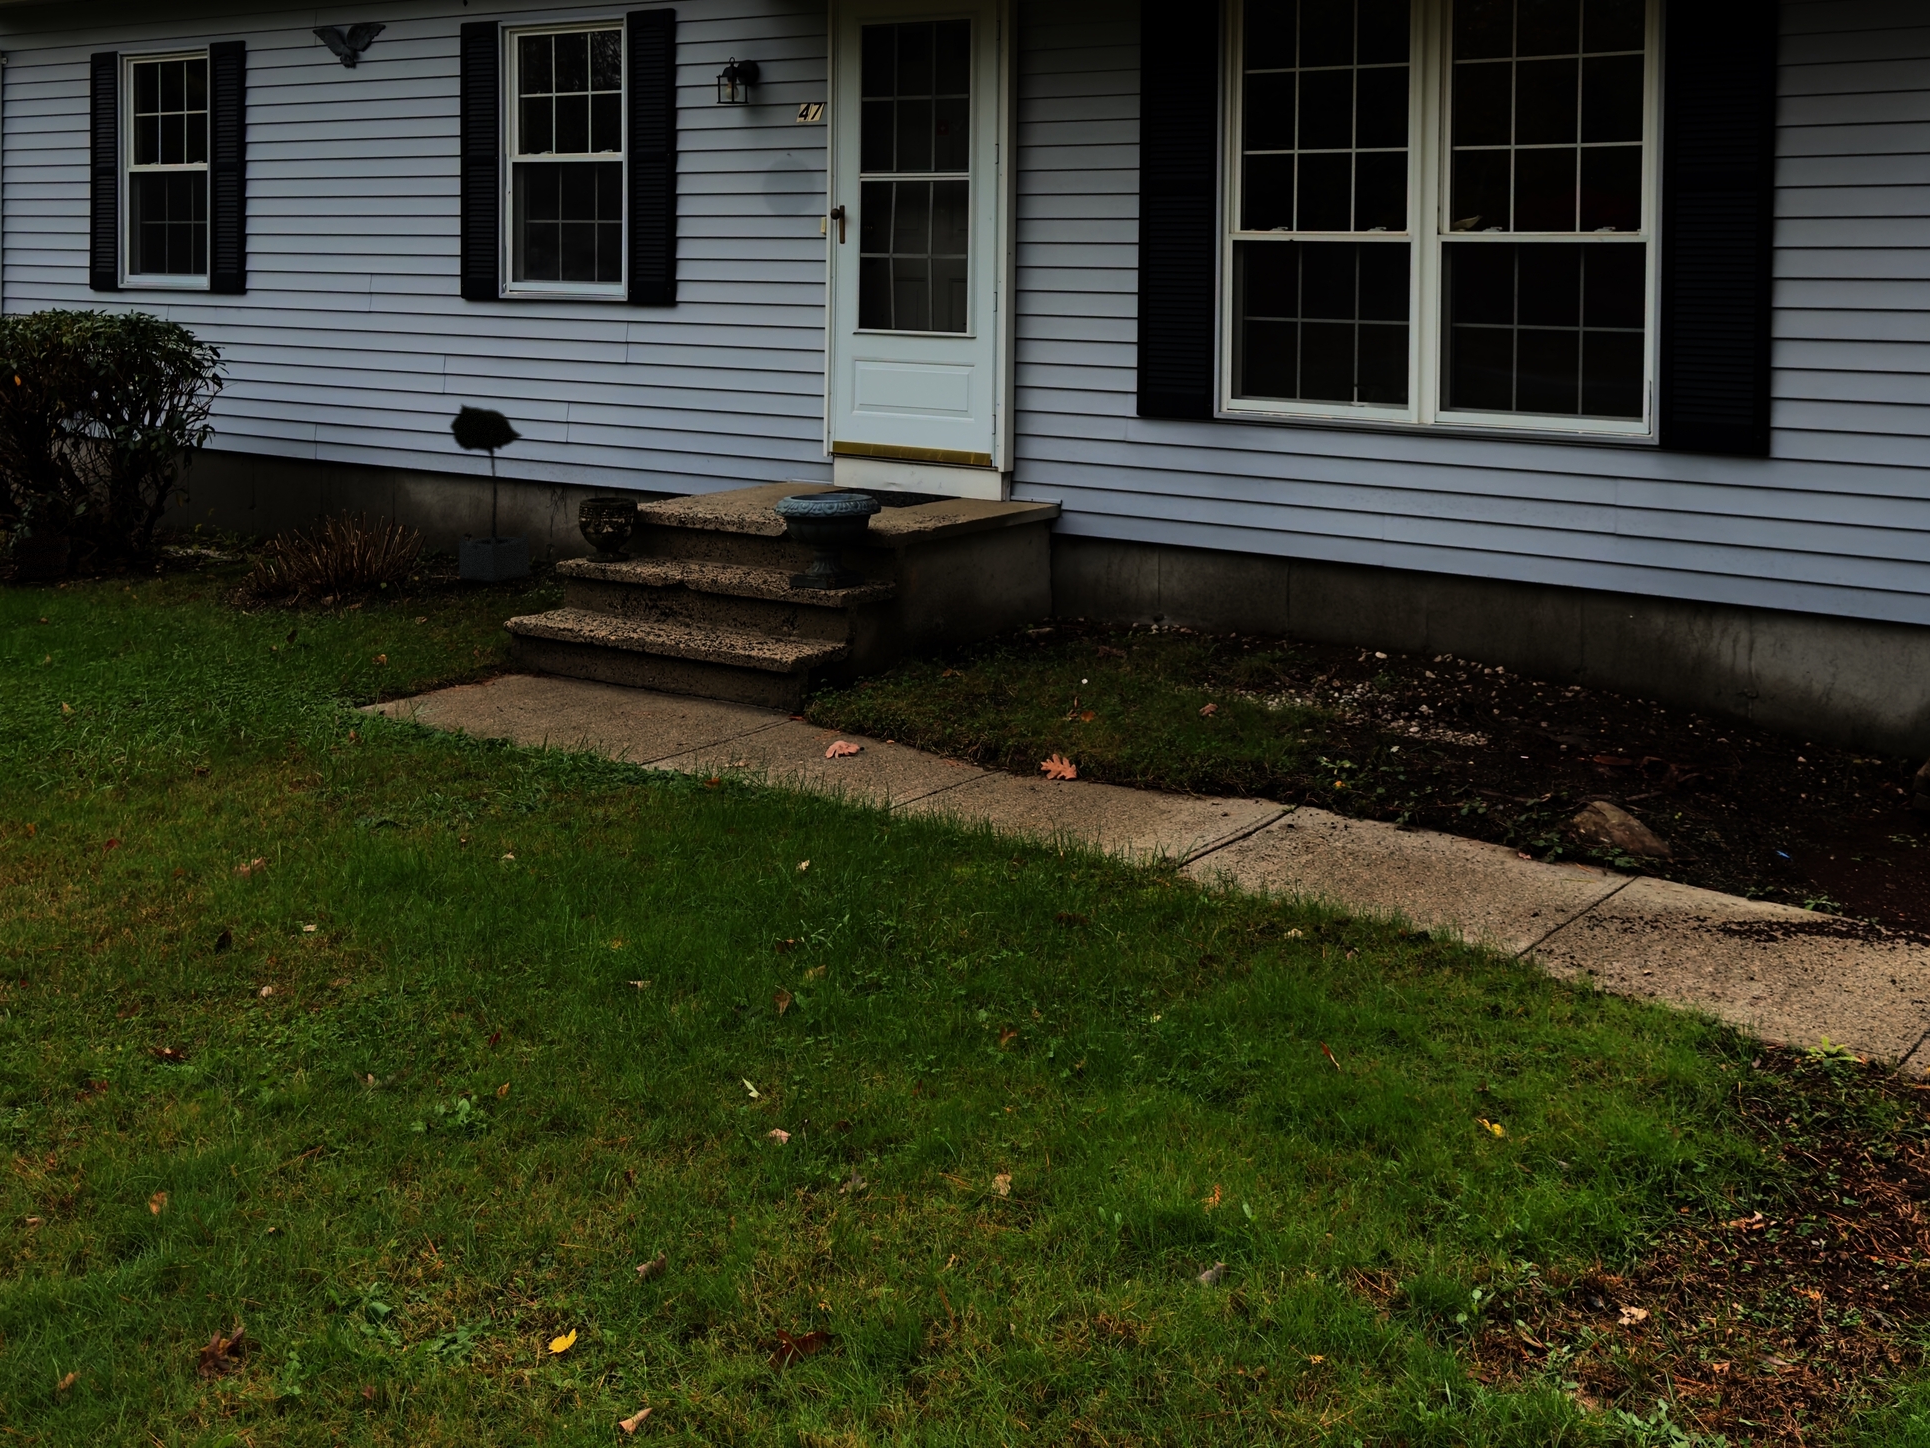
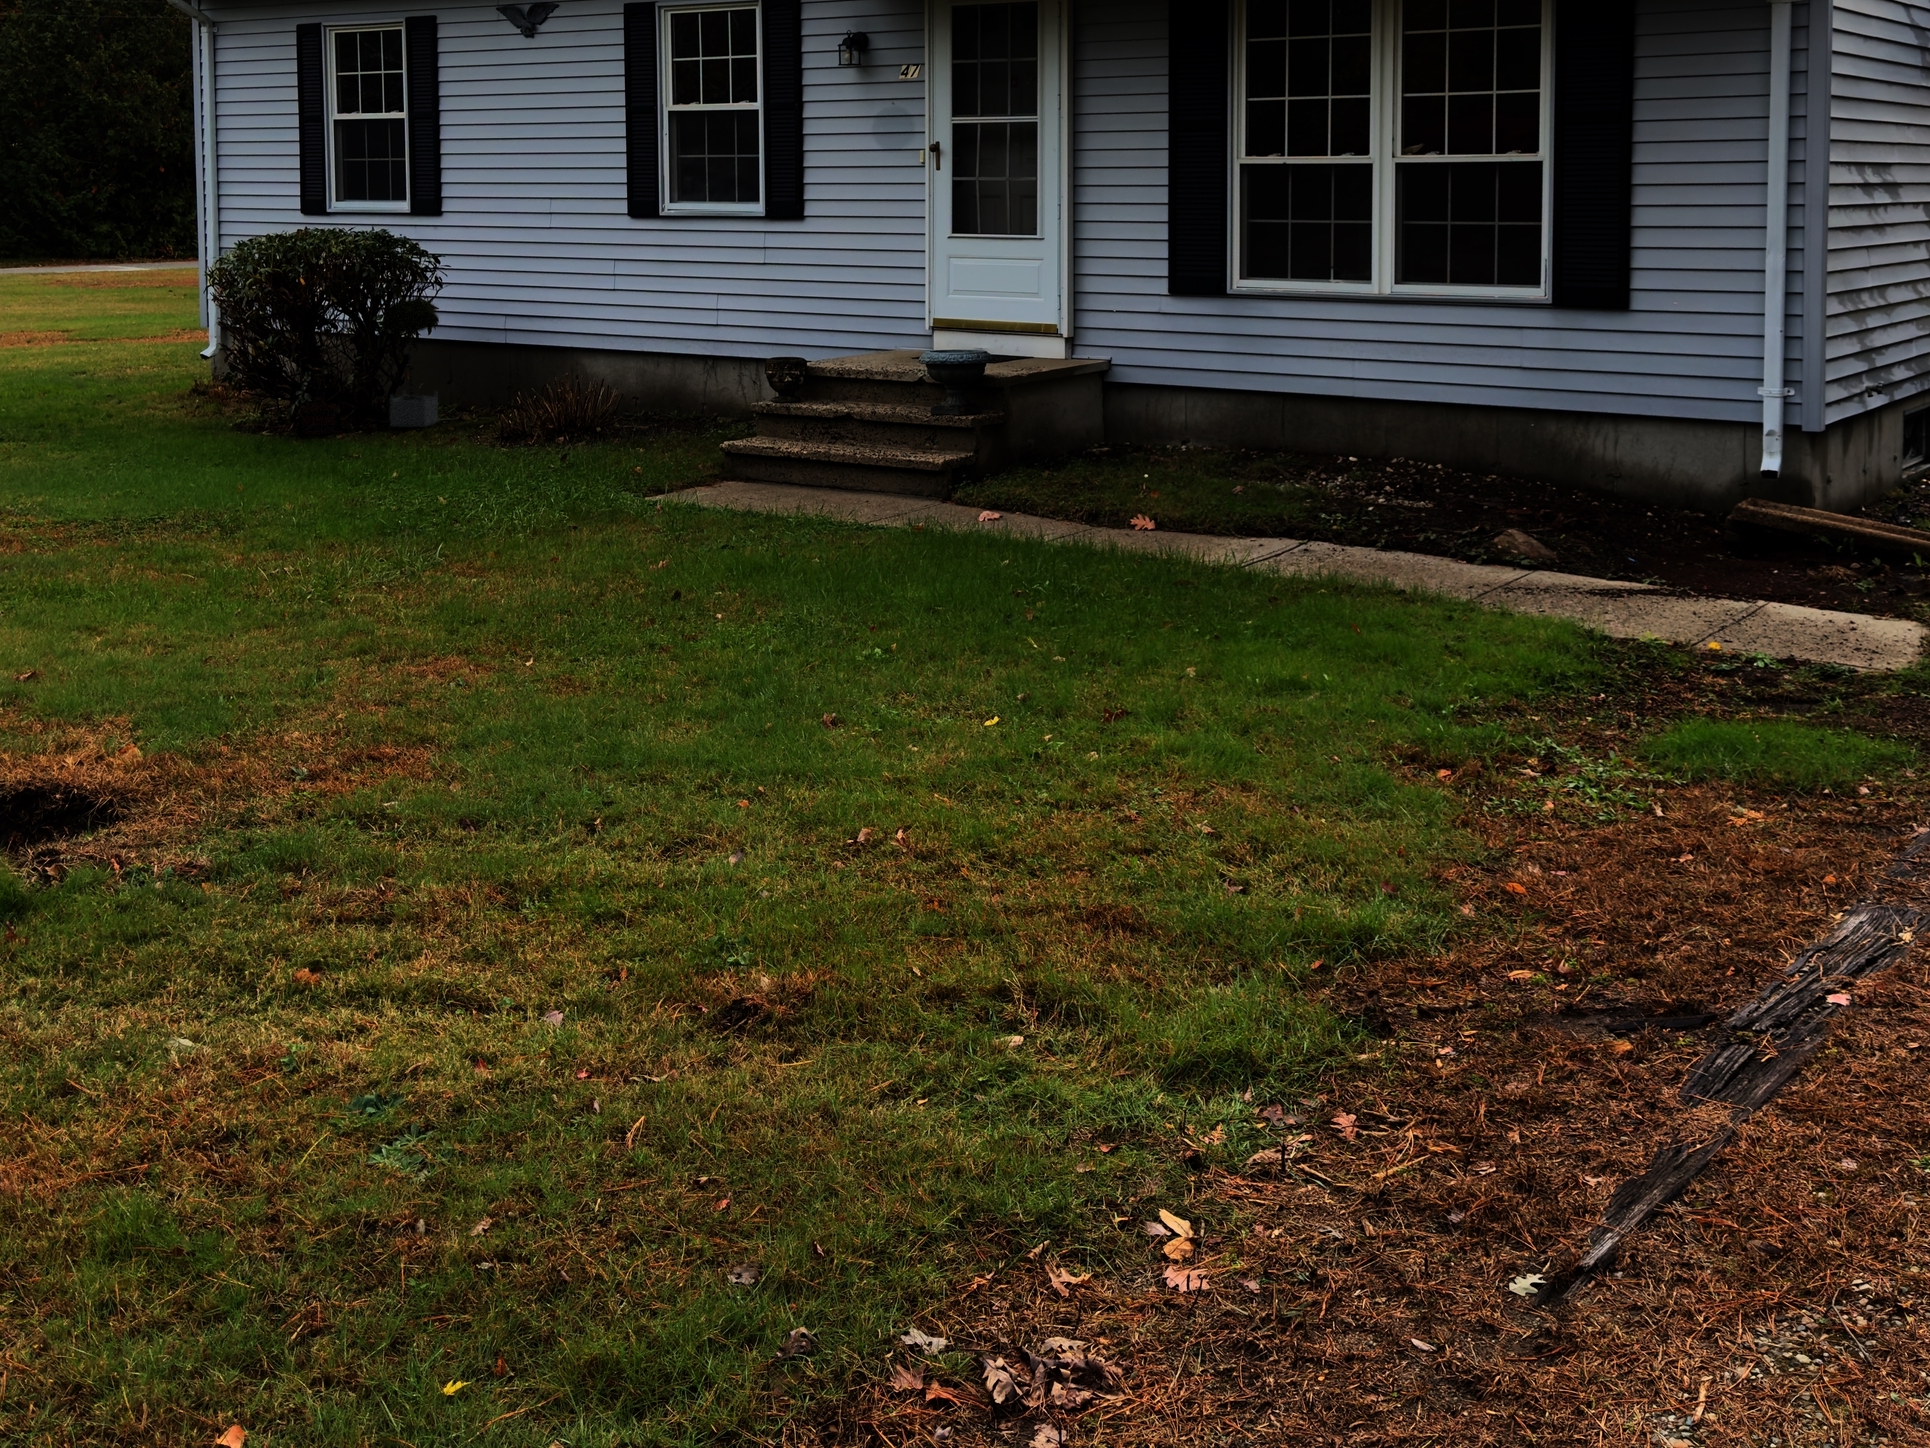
potted tree: present [450,405,529,582] -> present [382,297,439,427]

